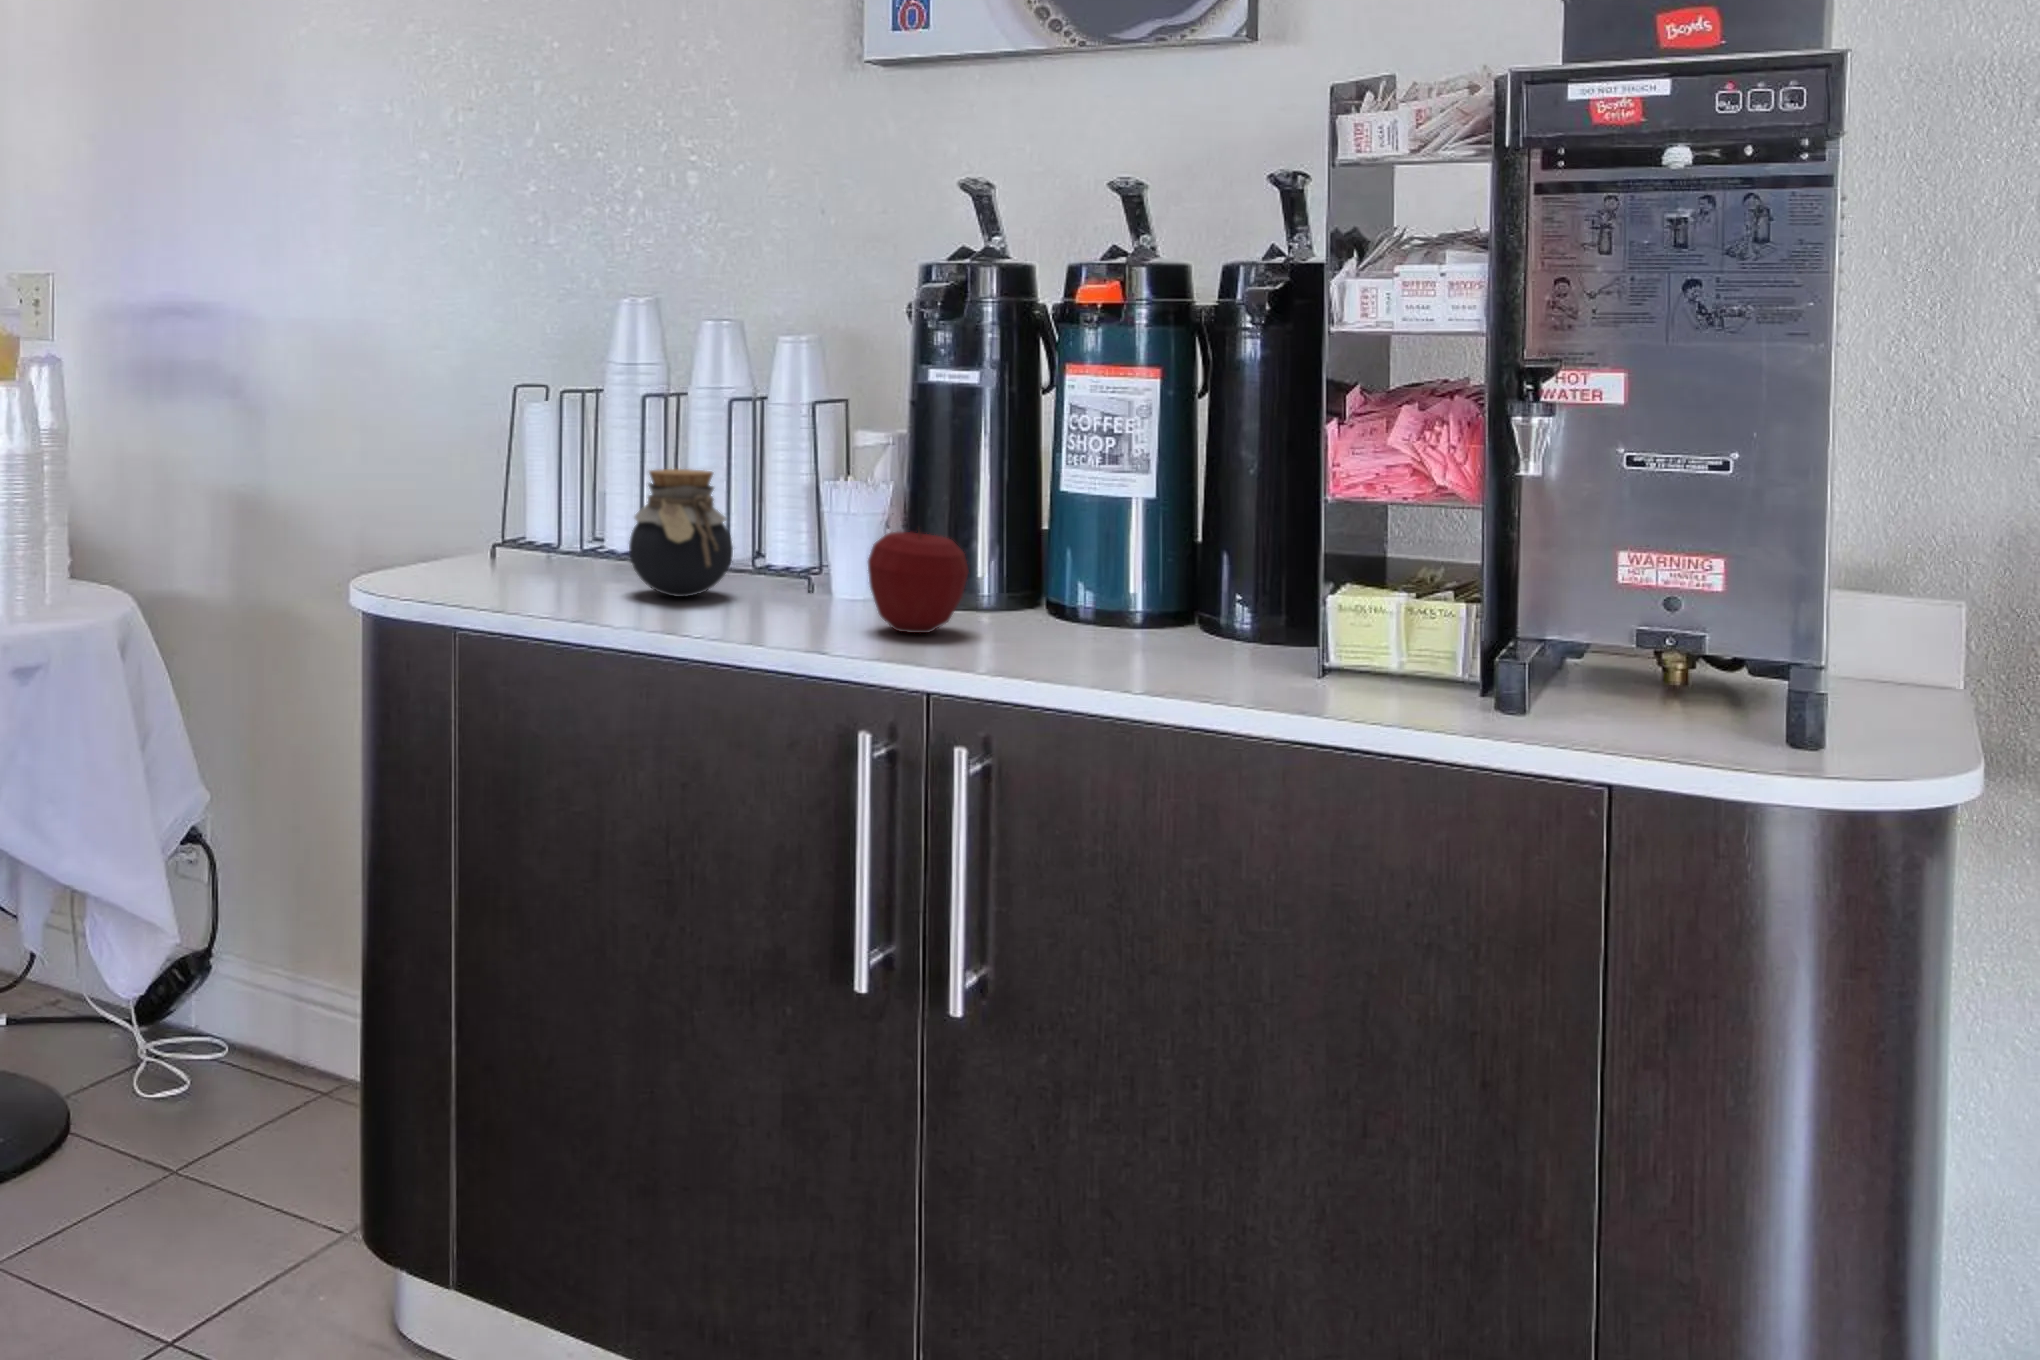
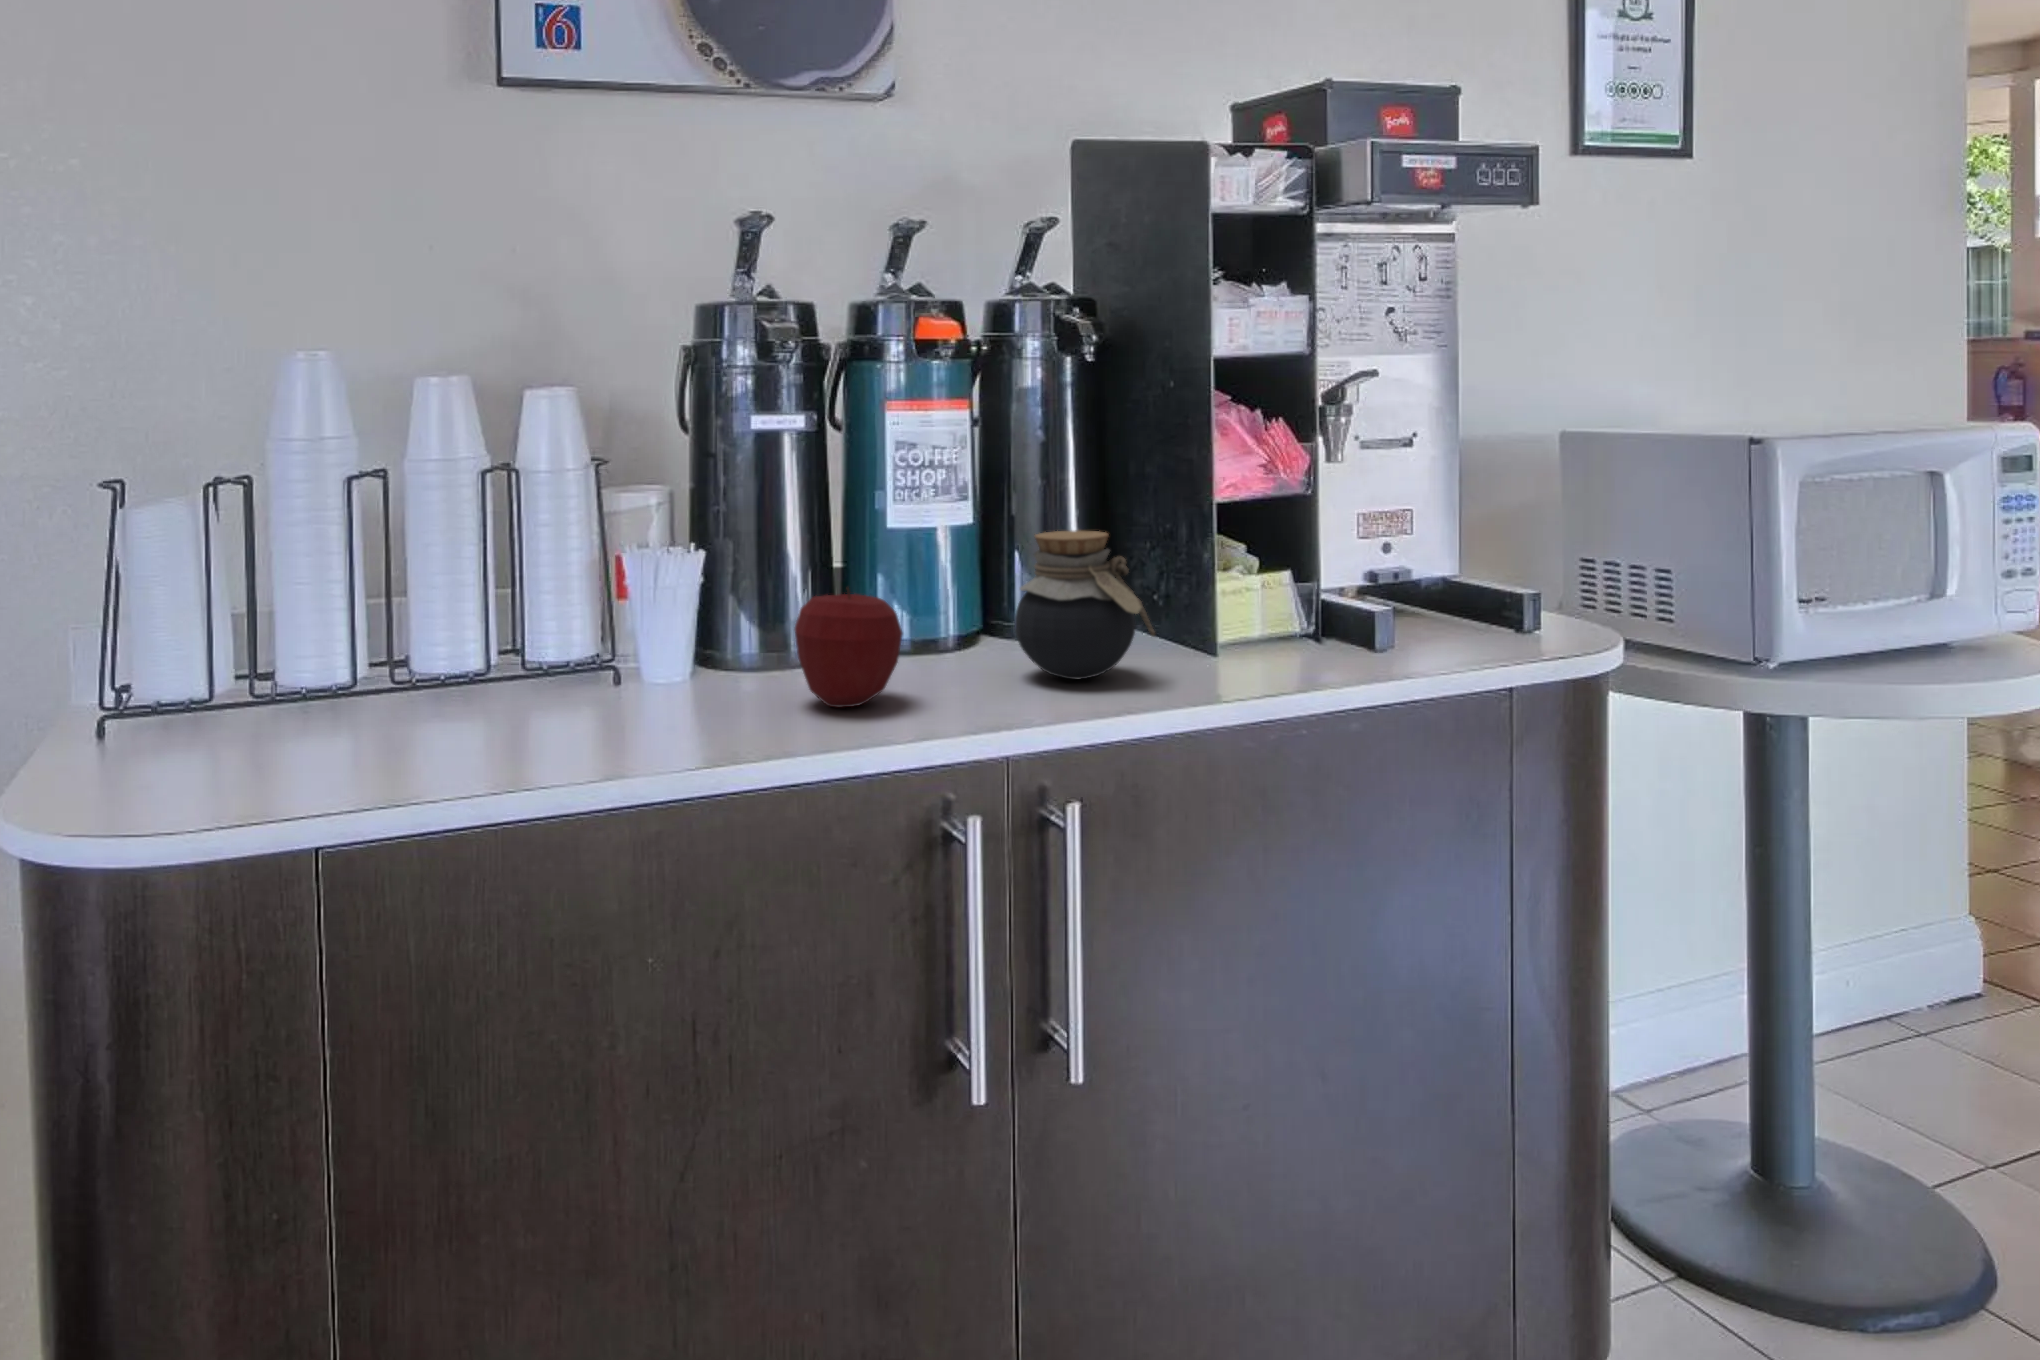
jar: present [629,469,733,597] -> present [1015,531,1155,679]

